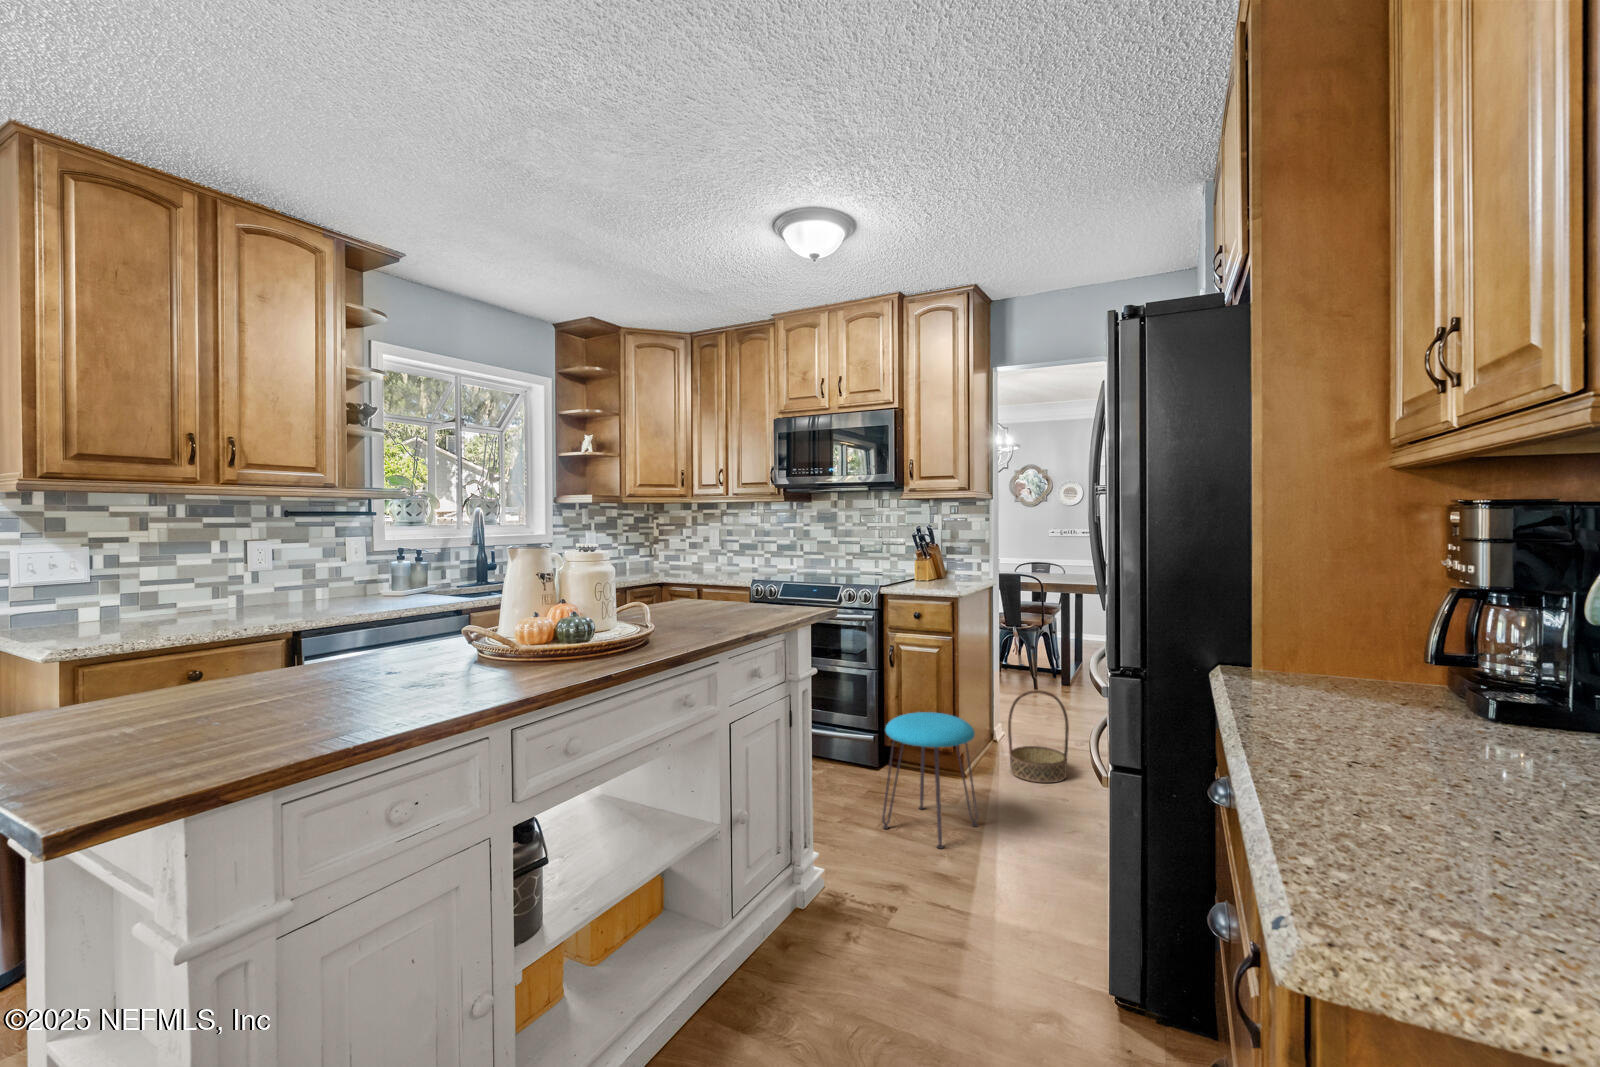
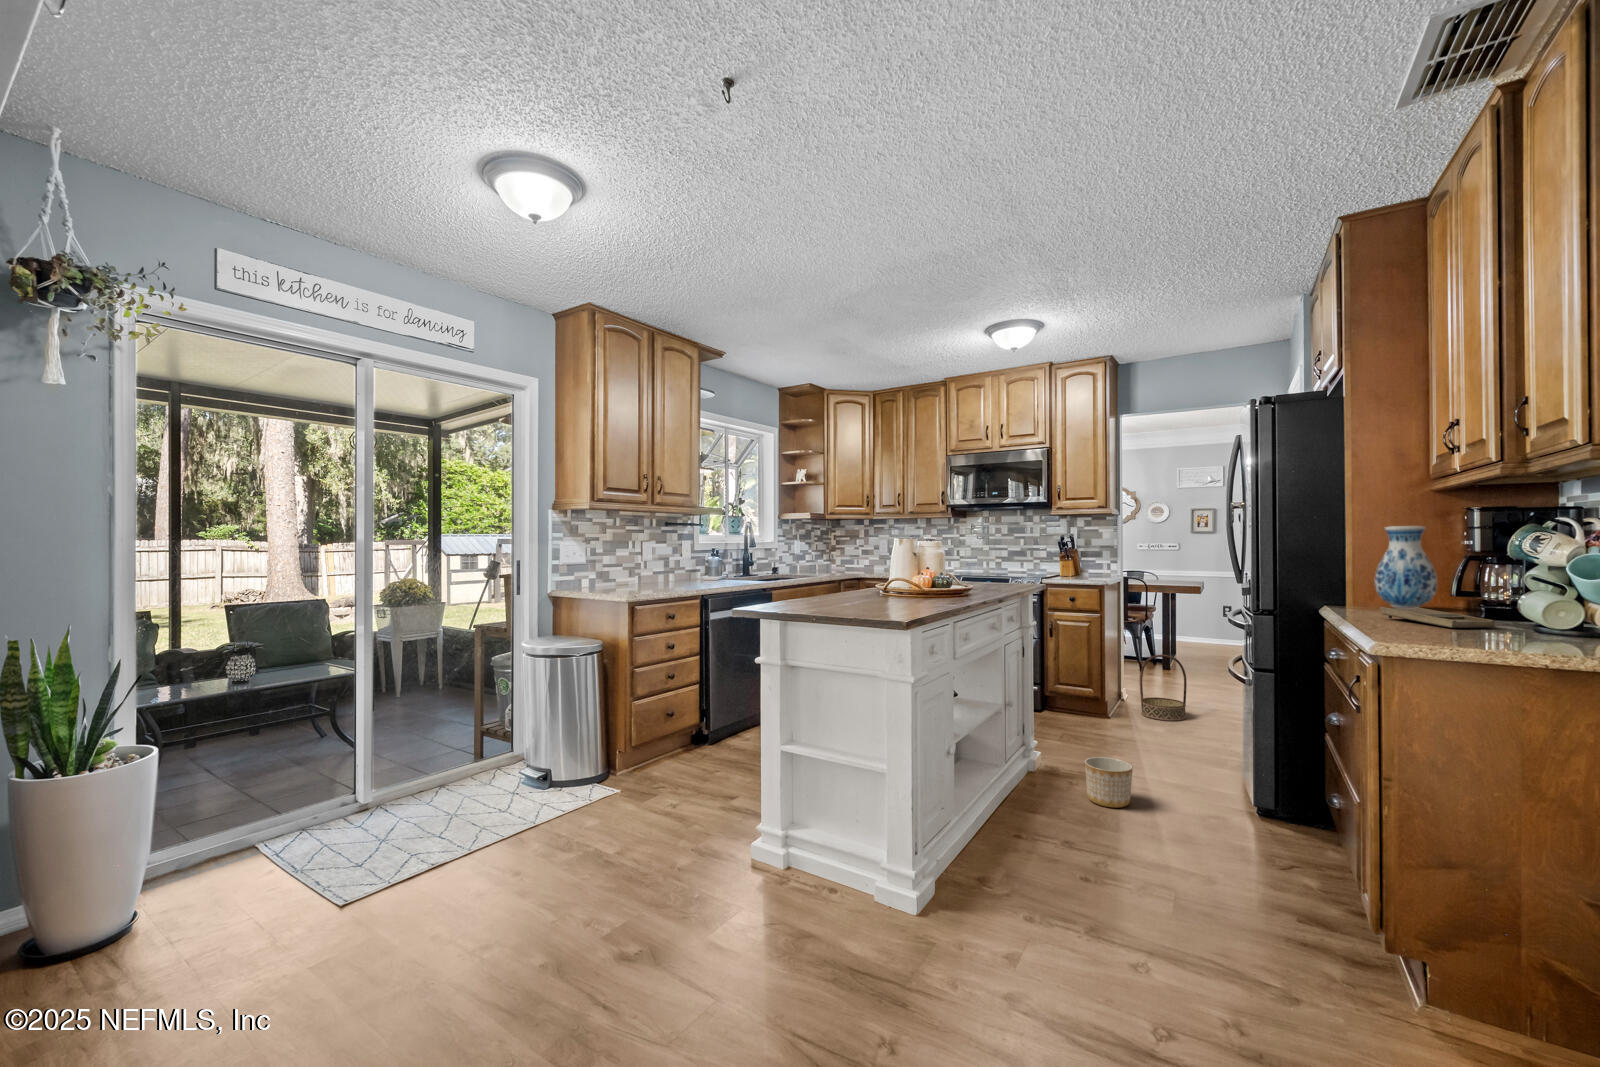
vase: none [1298,531,1405,684] -> present [1375,526,1437,608]
tray: none [1299,701,1535,782] -> present [1380,607,1495,628]
stool: present [882,712,978,849] -> none [1063,663,1132,751]
planter: none [850,898,922,995] -> present [1085,757,1133,808]

